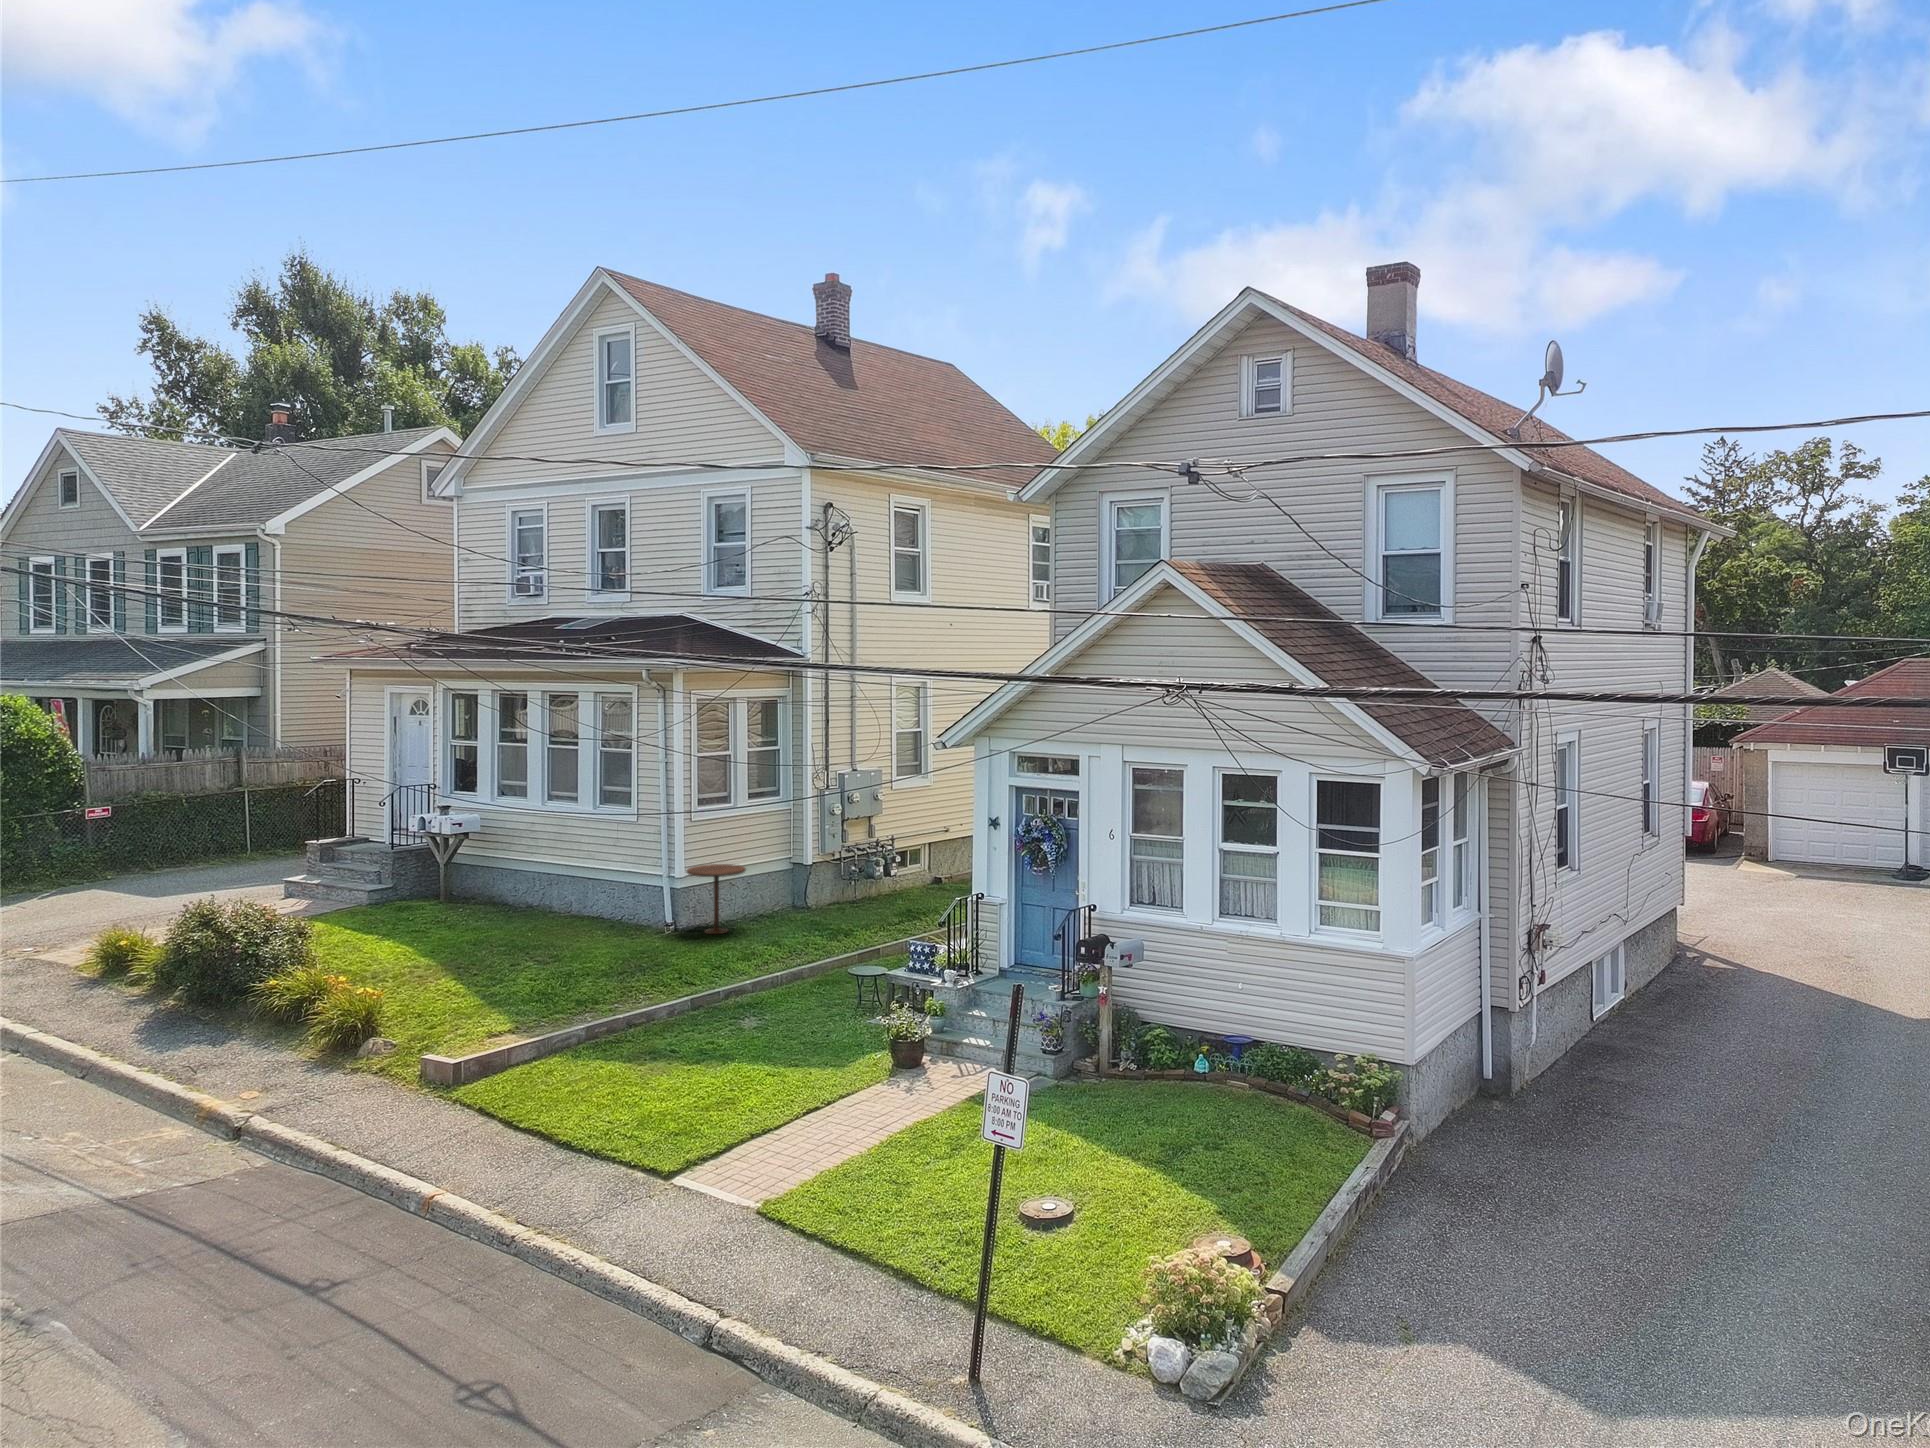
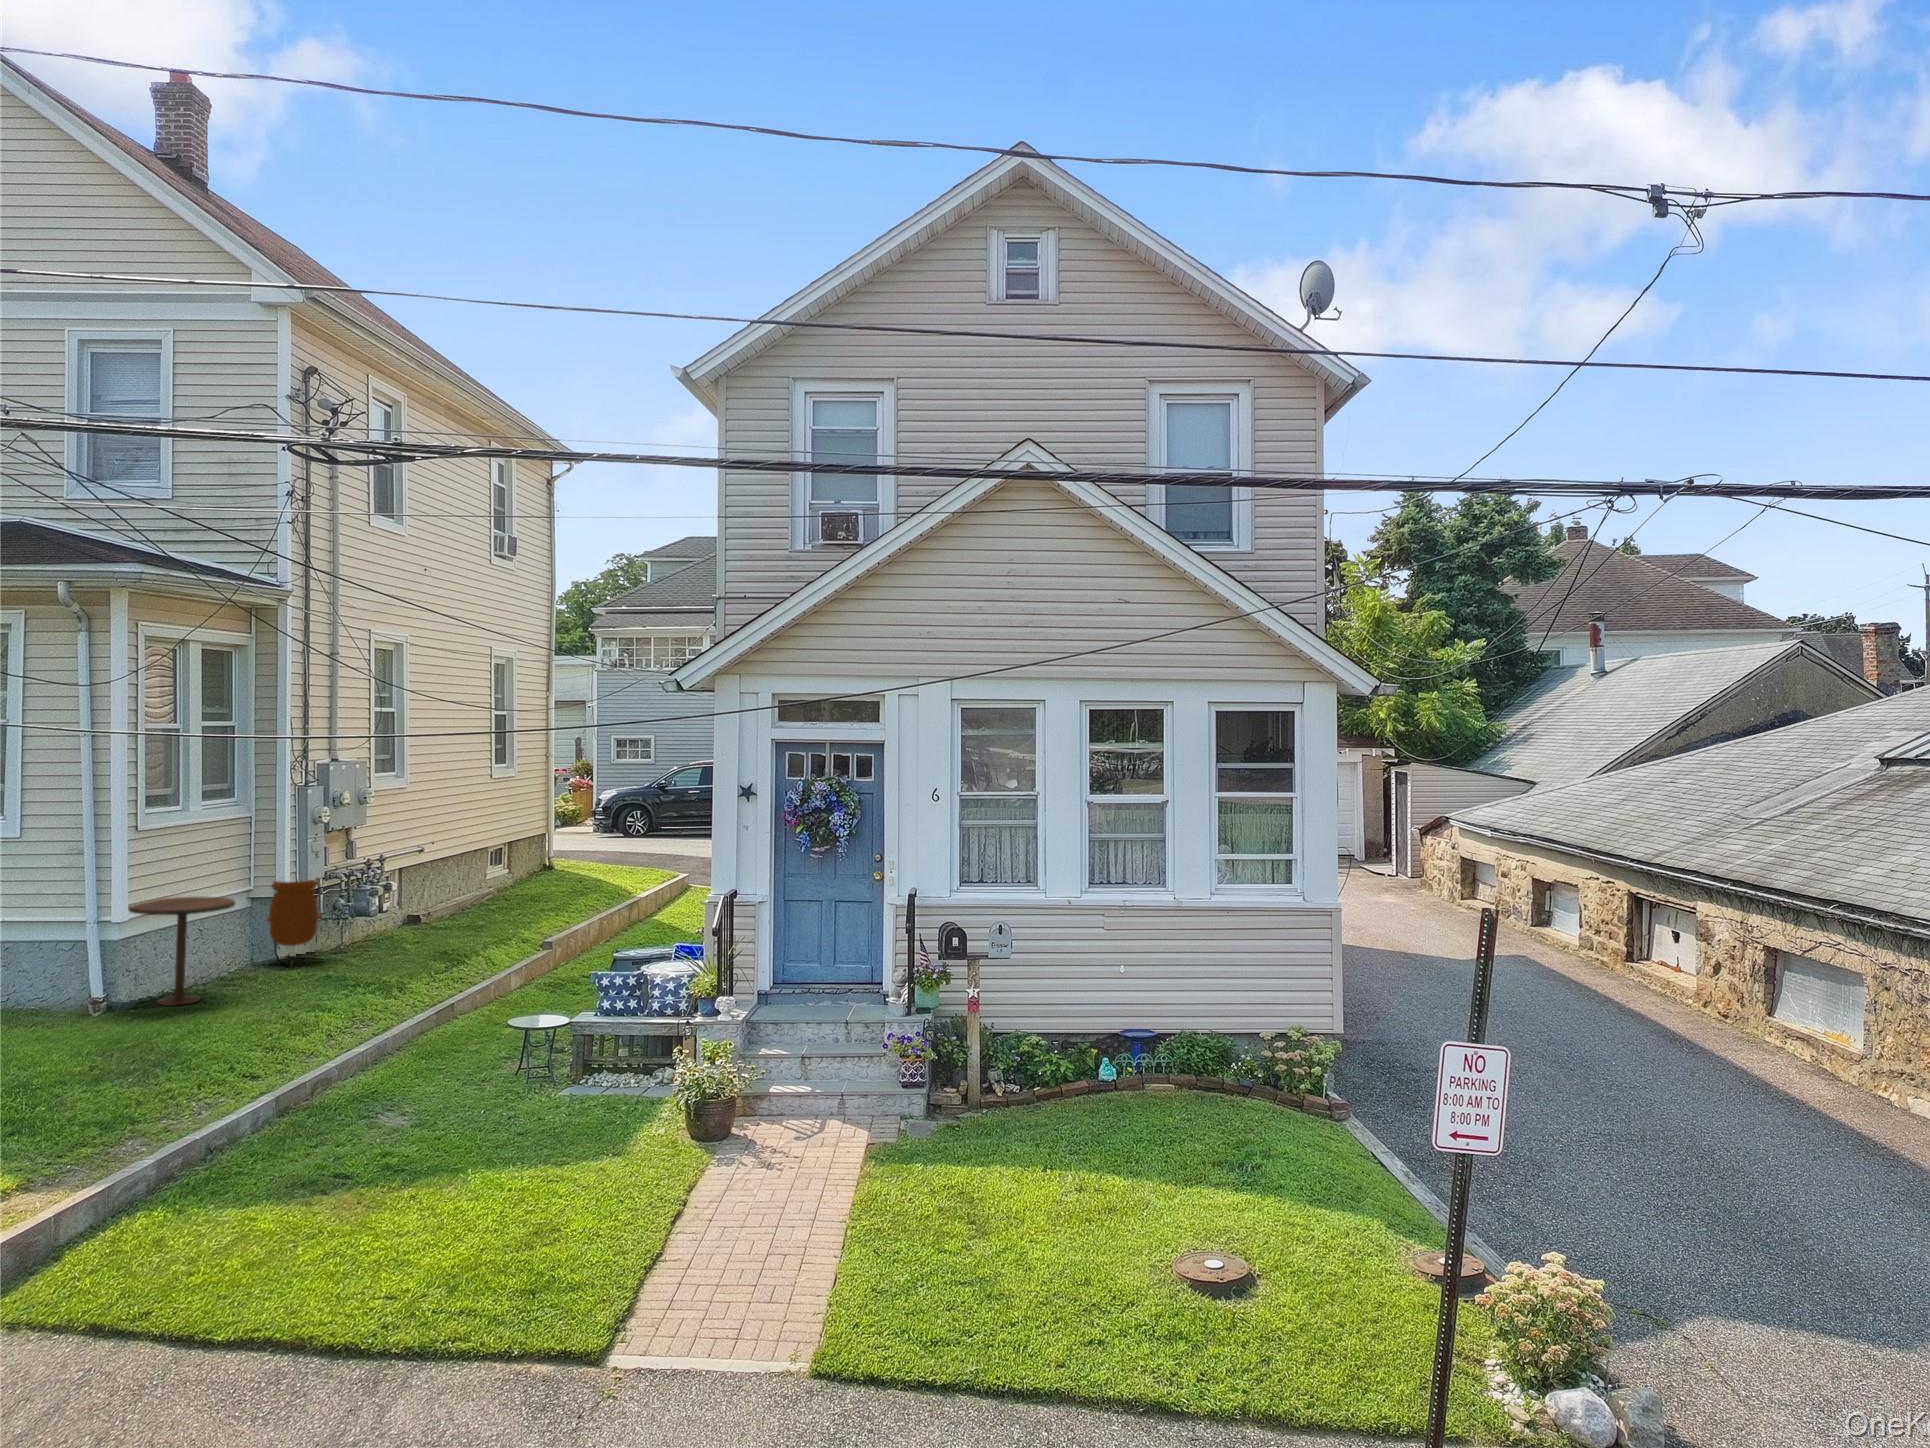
lounge chair: none [786,856,829,915] -> present [267,880,322,967]

